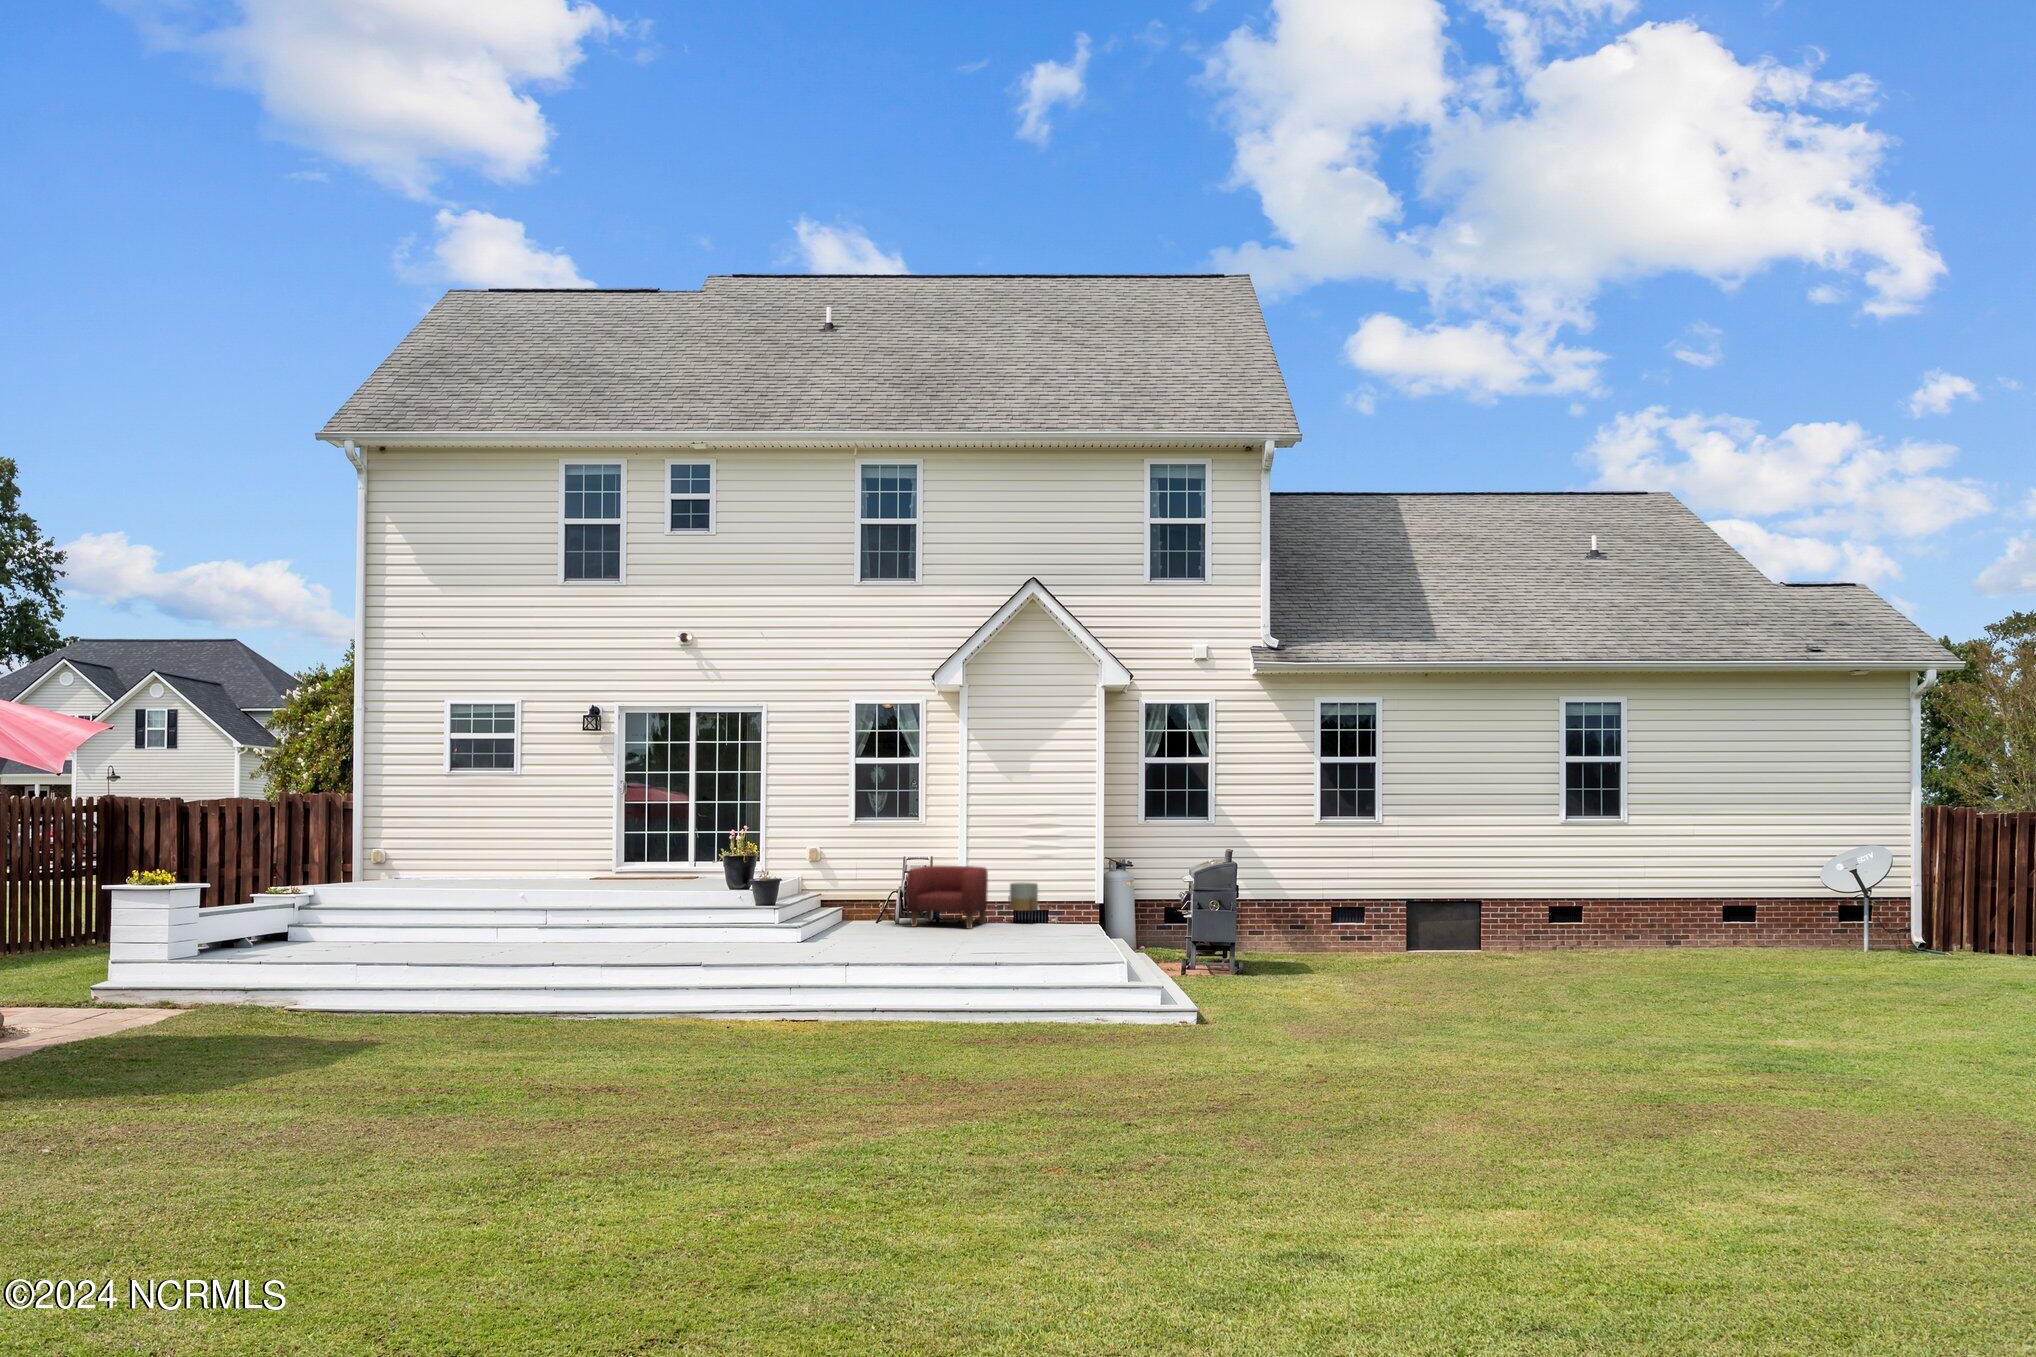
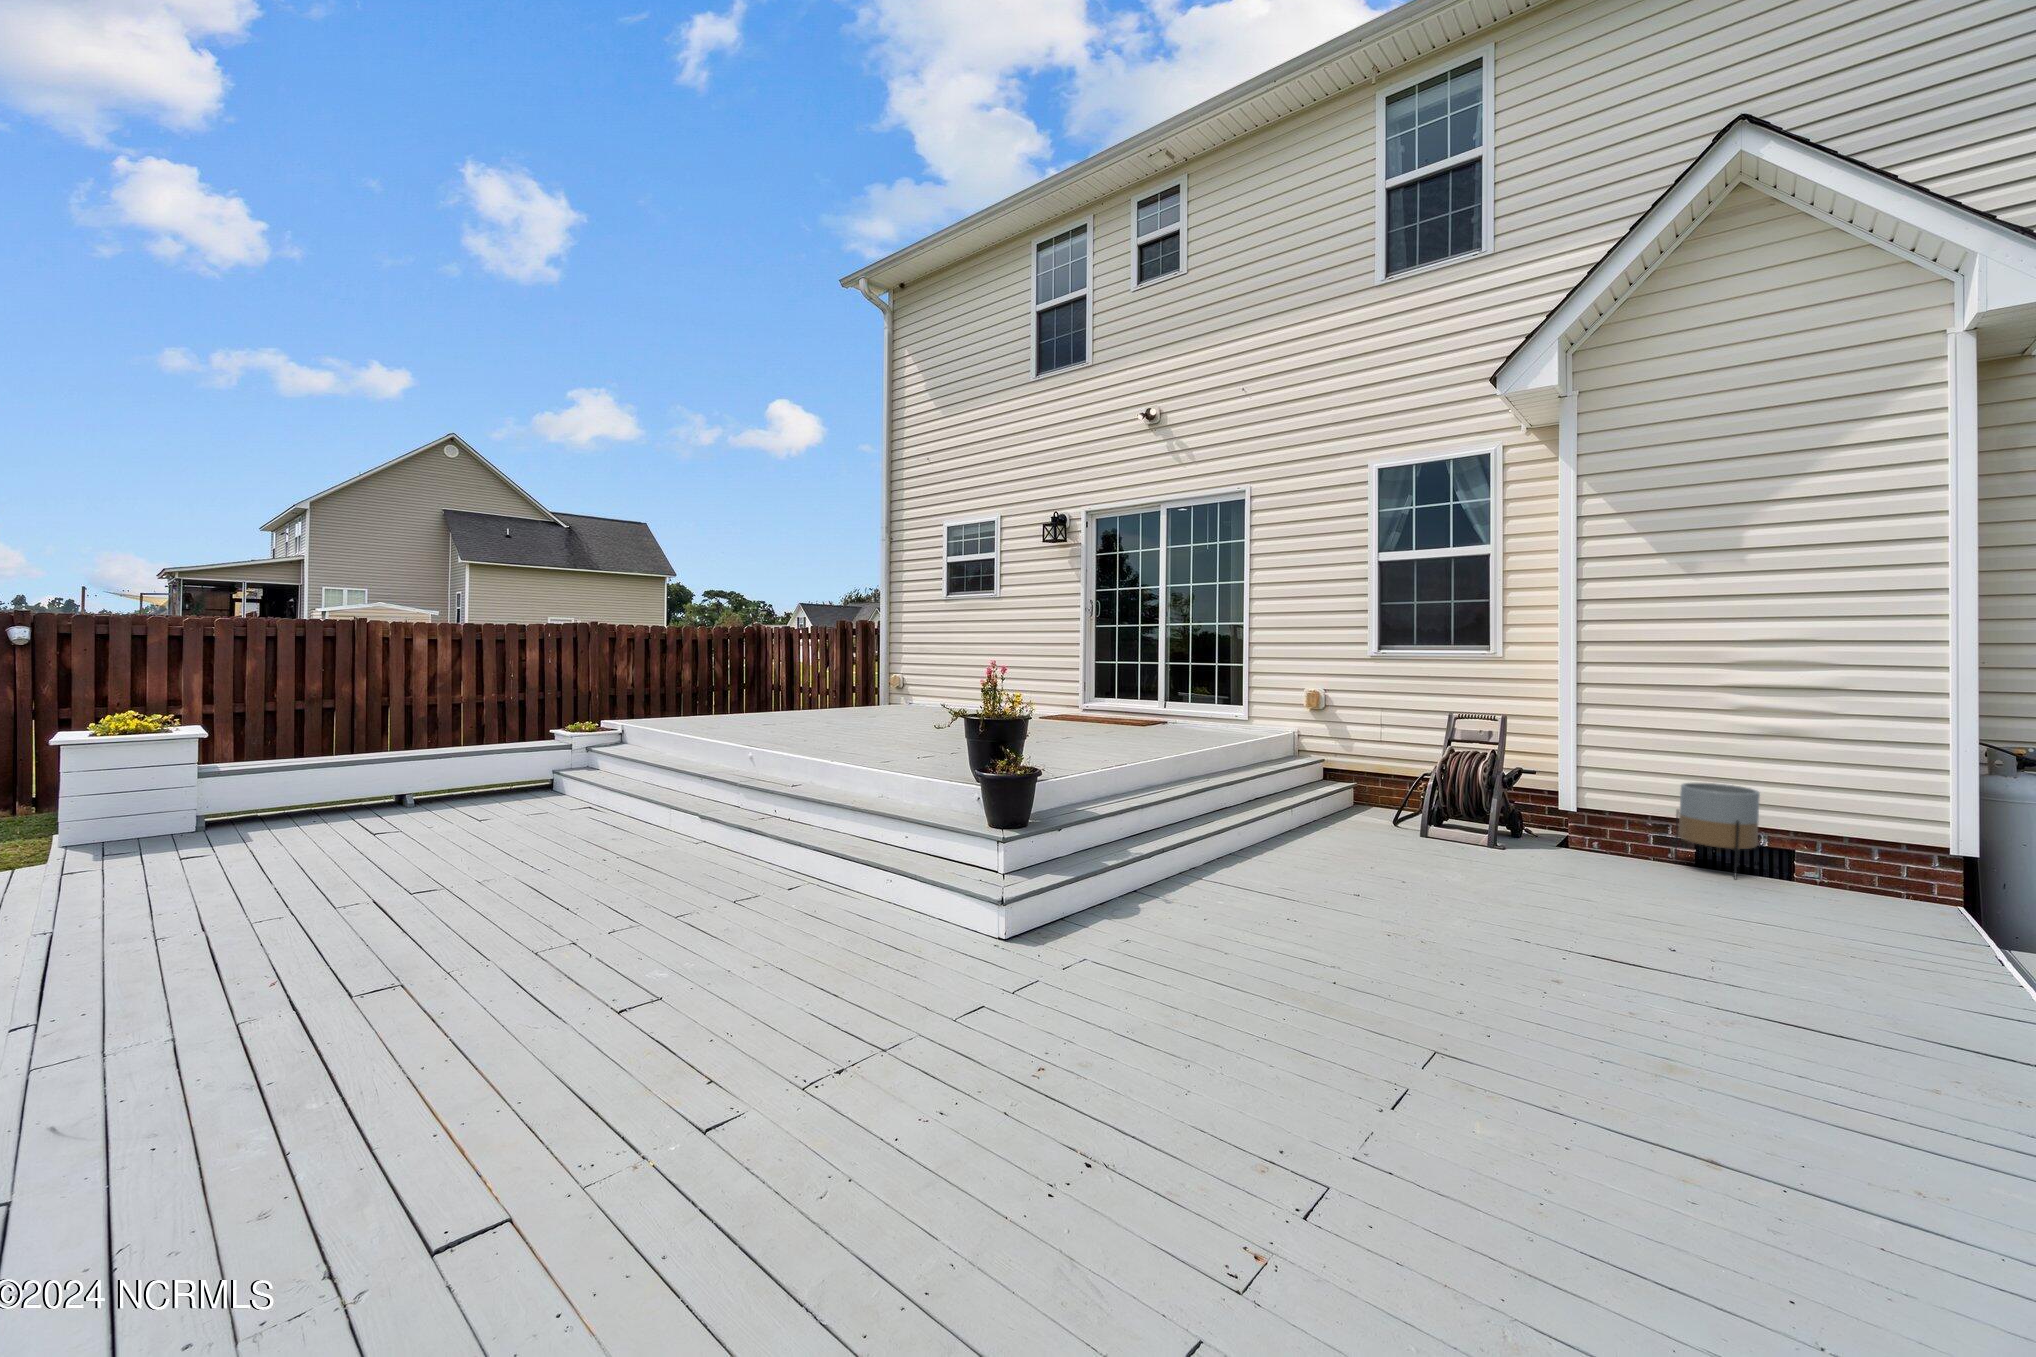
armchair: present [907,866,988,929] -> none [1430,734,1624,874]

